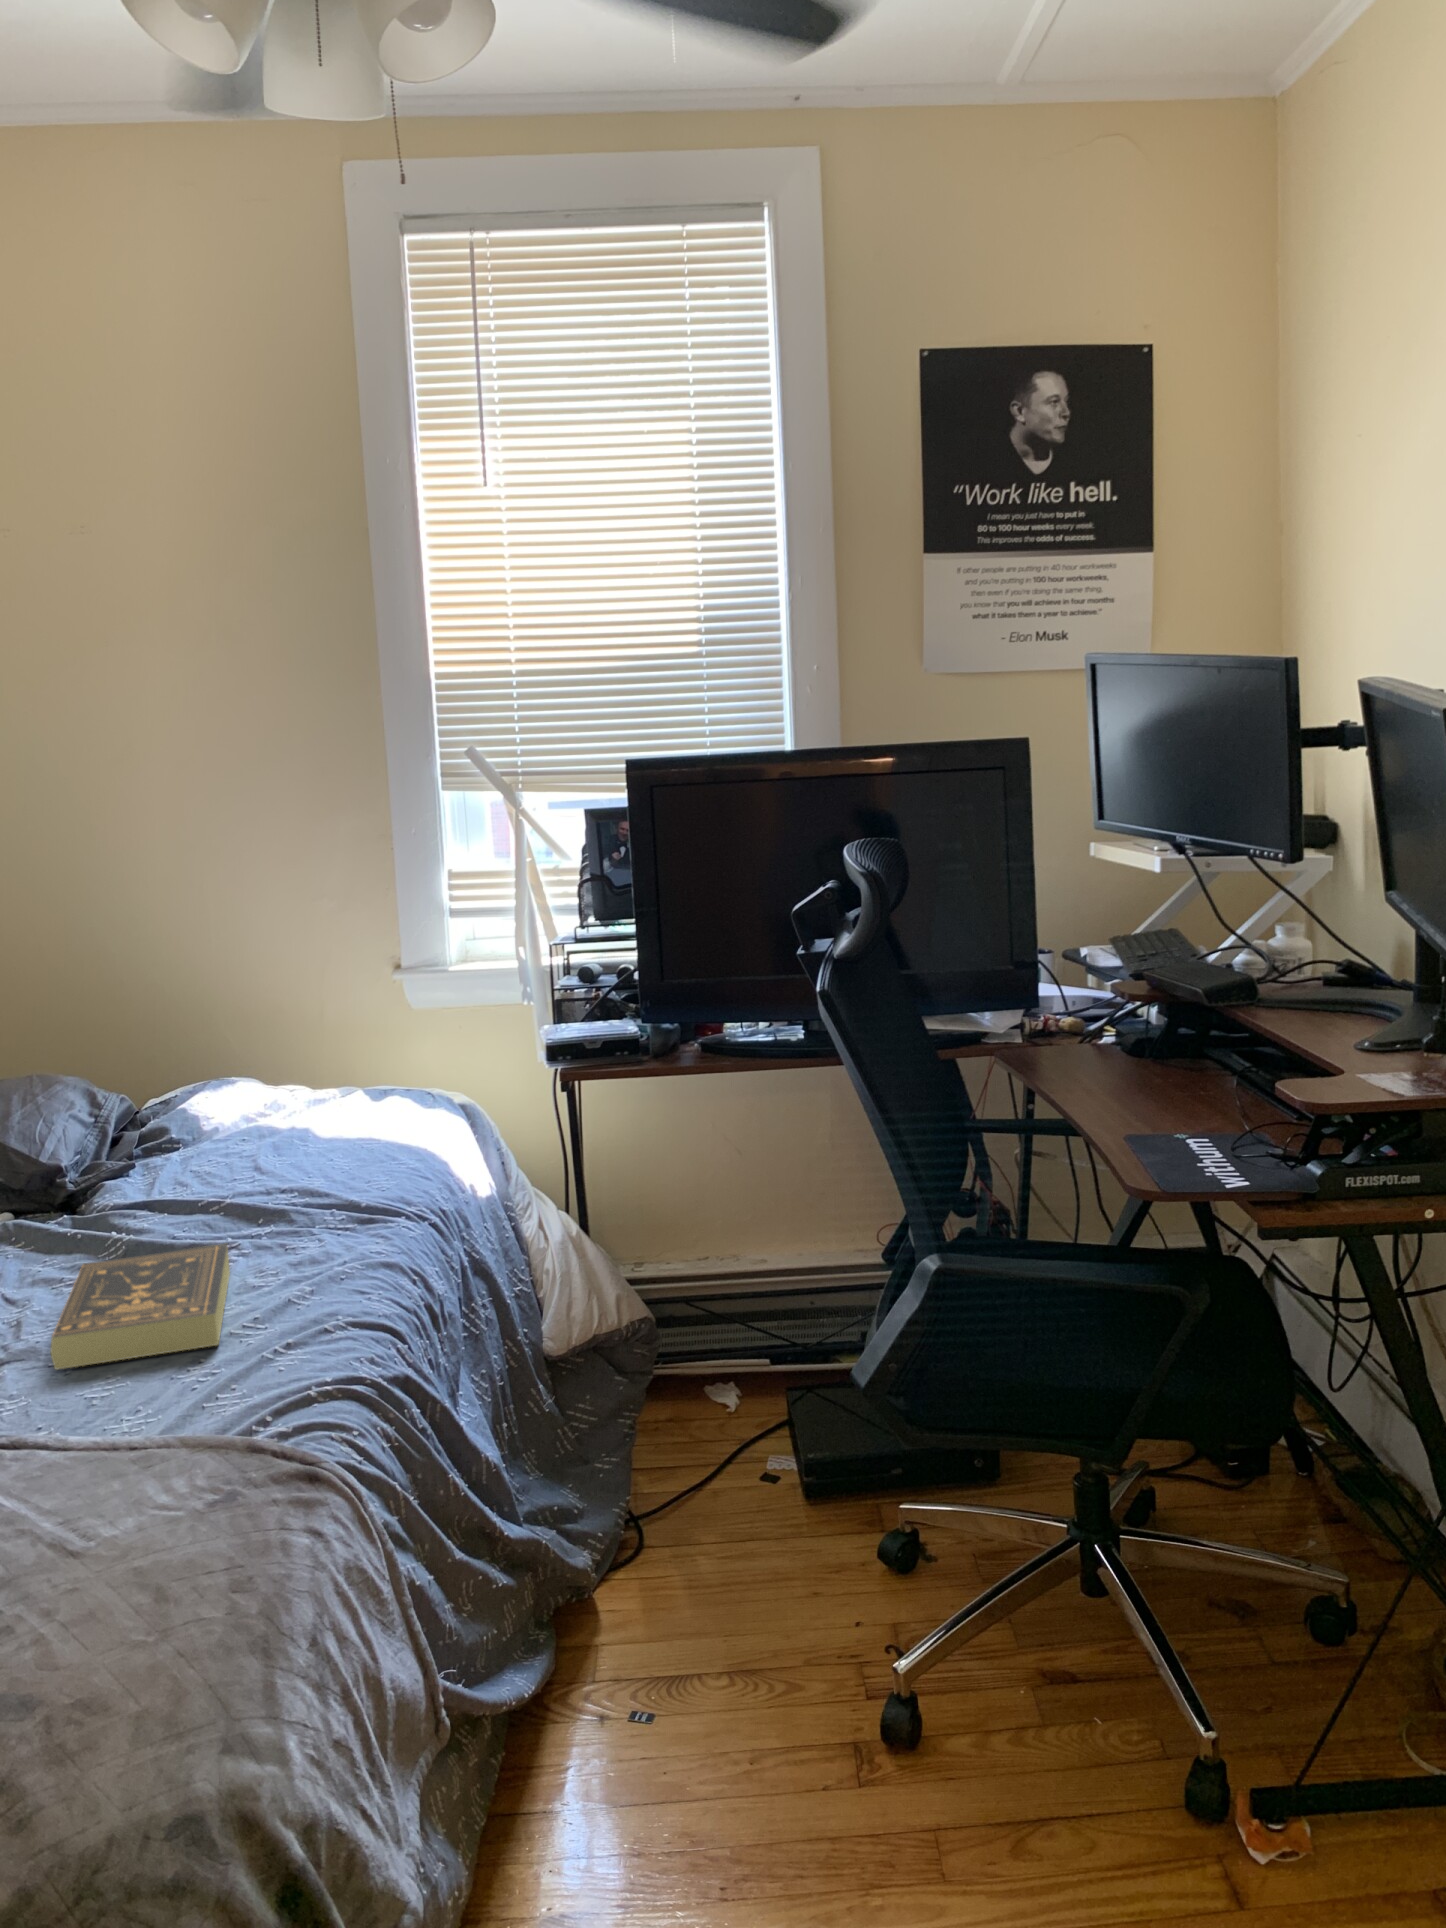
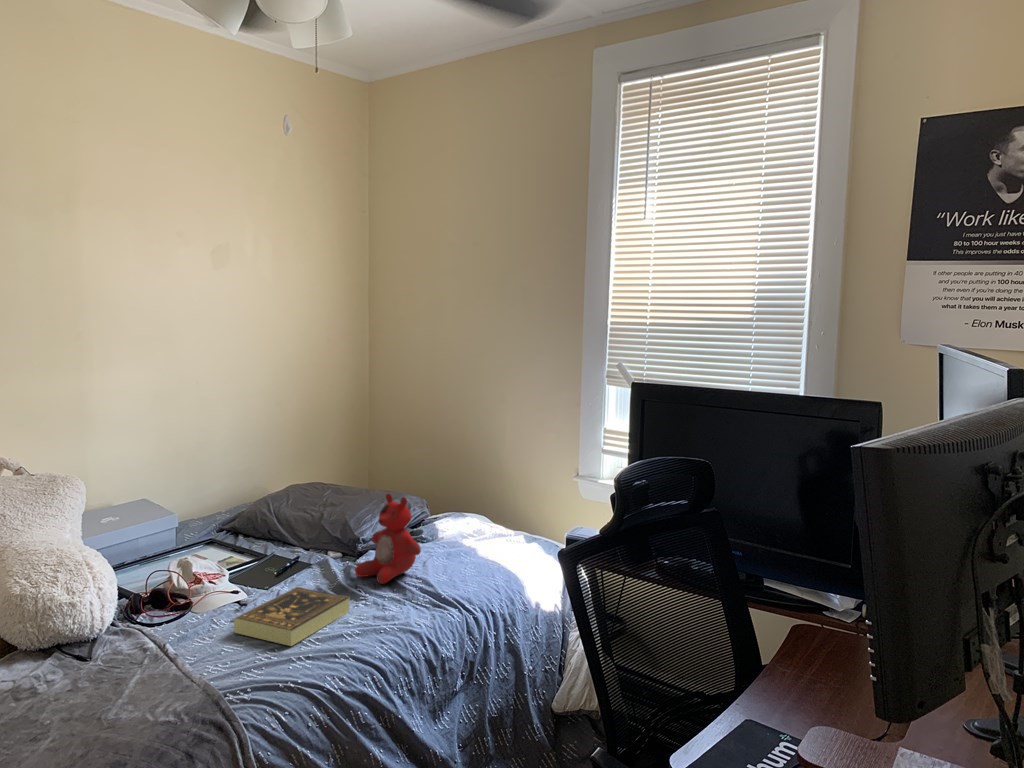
stuffed bear: none [136,1042,274,1224] -> present [355,494,421,584]

